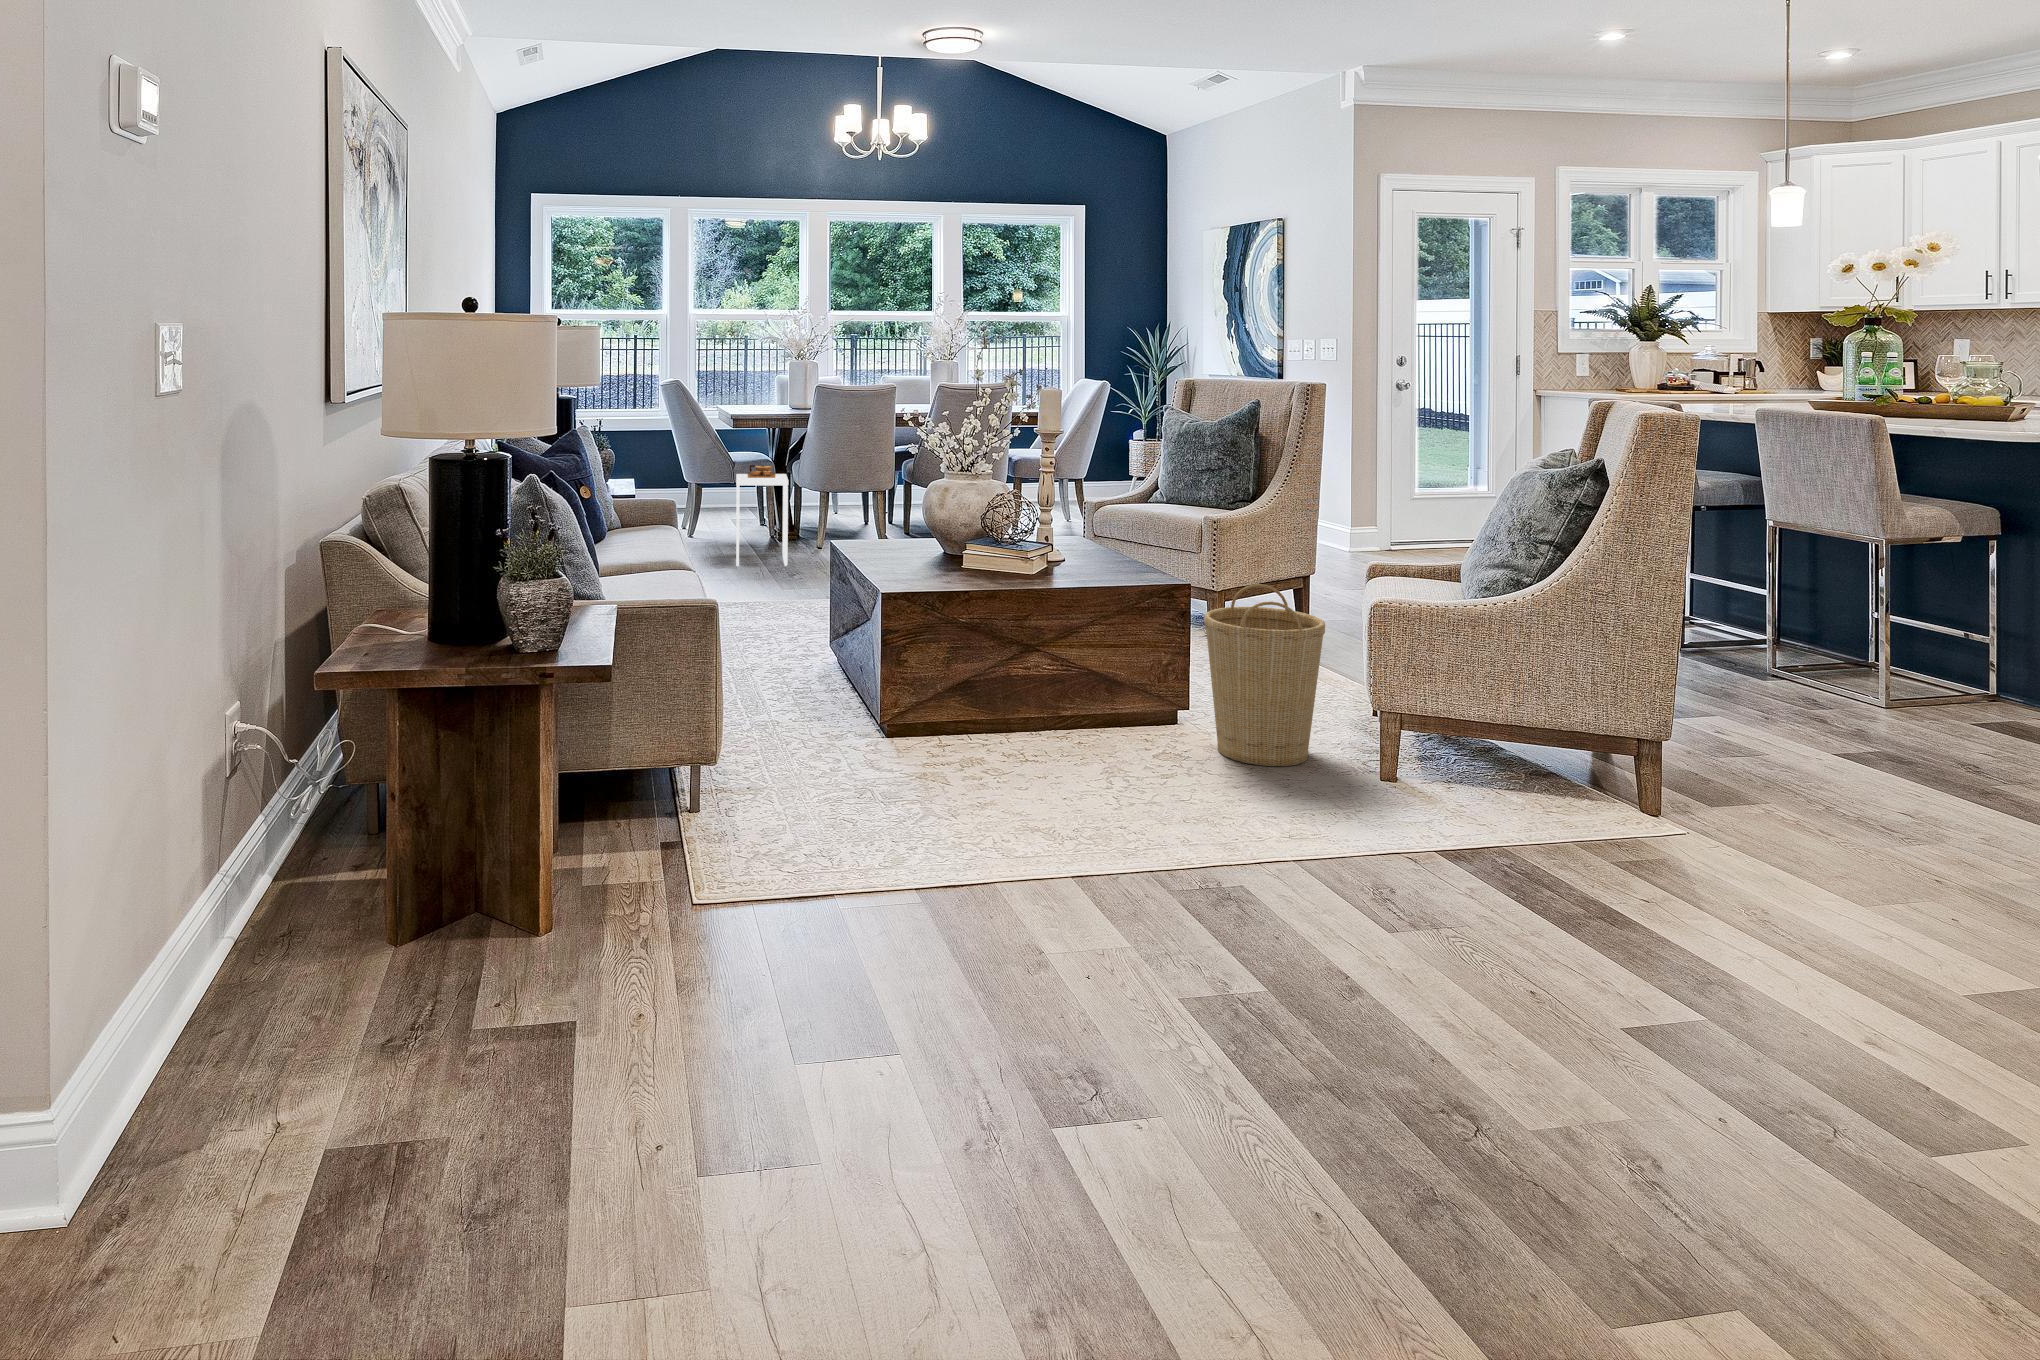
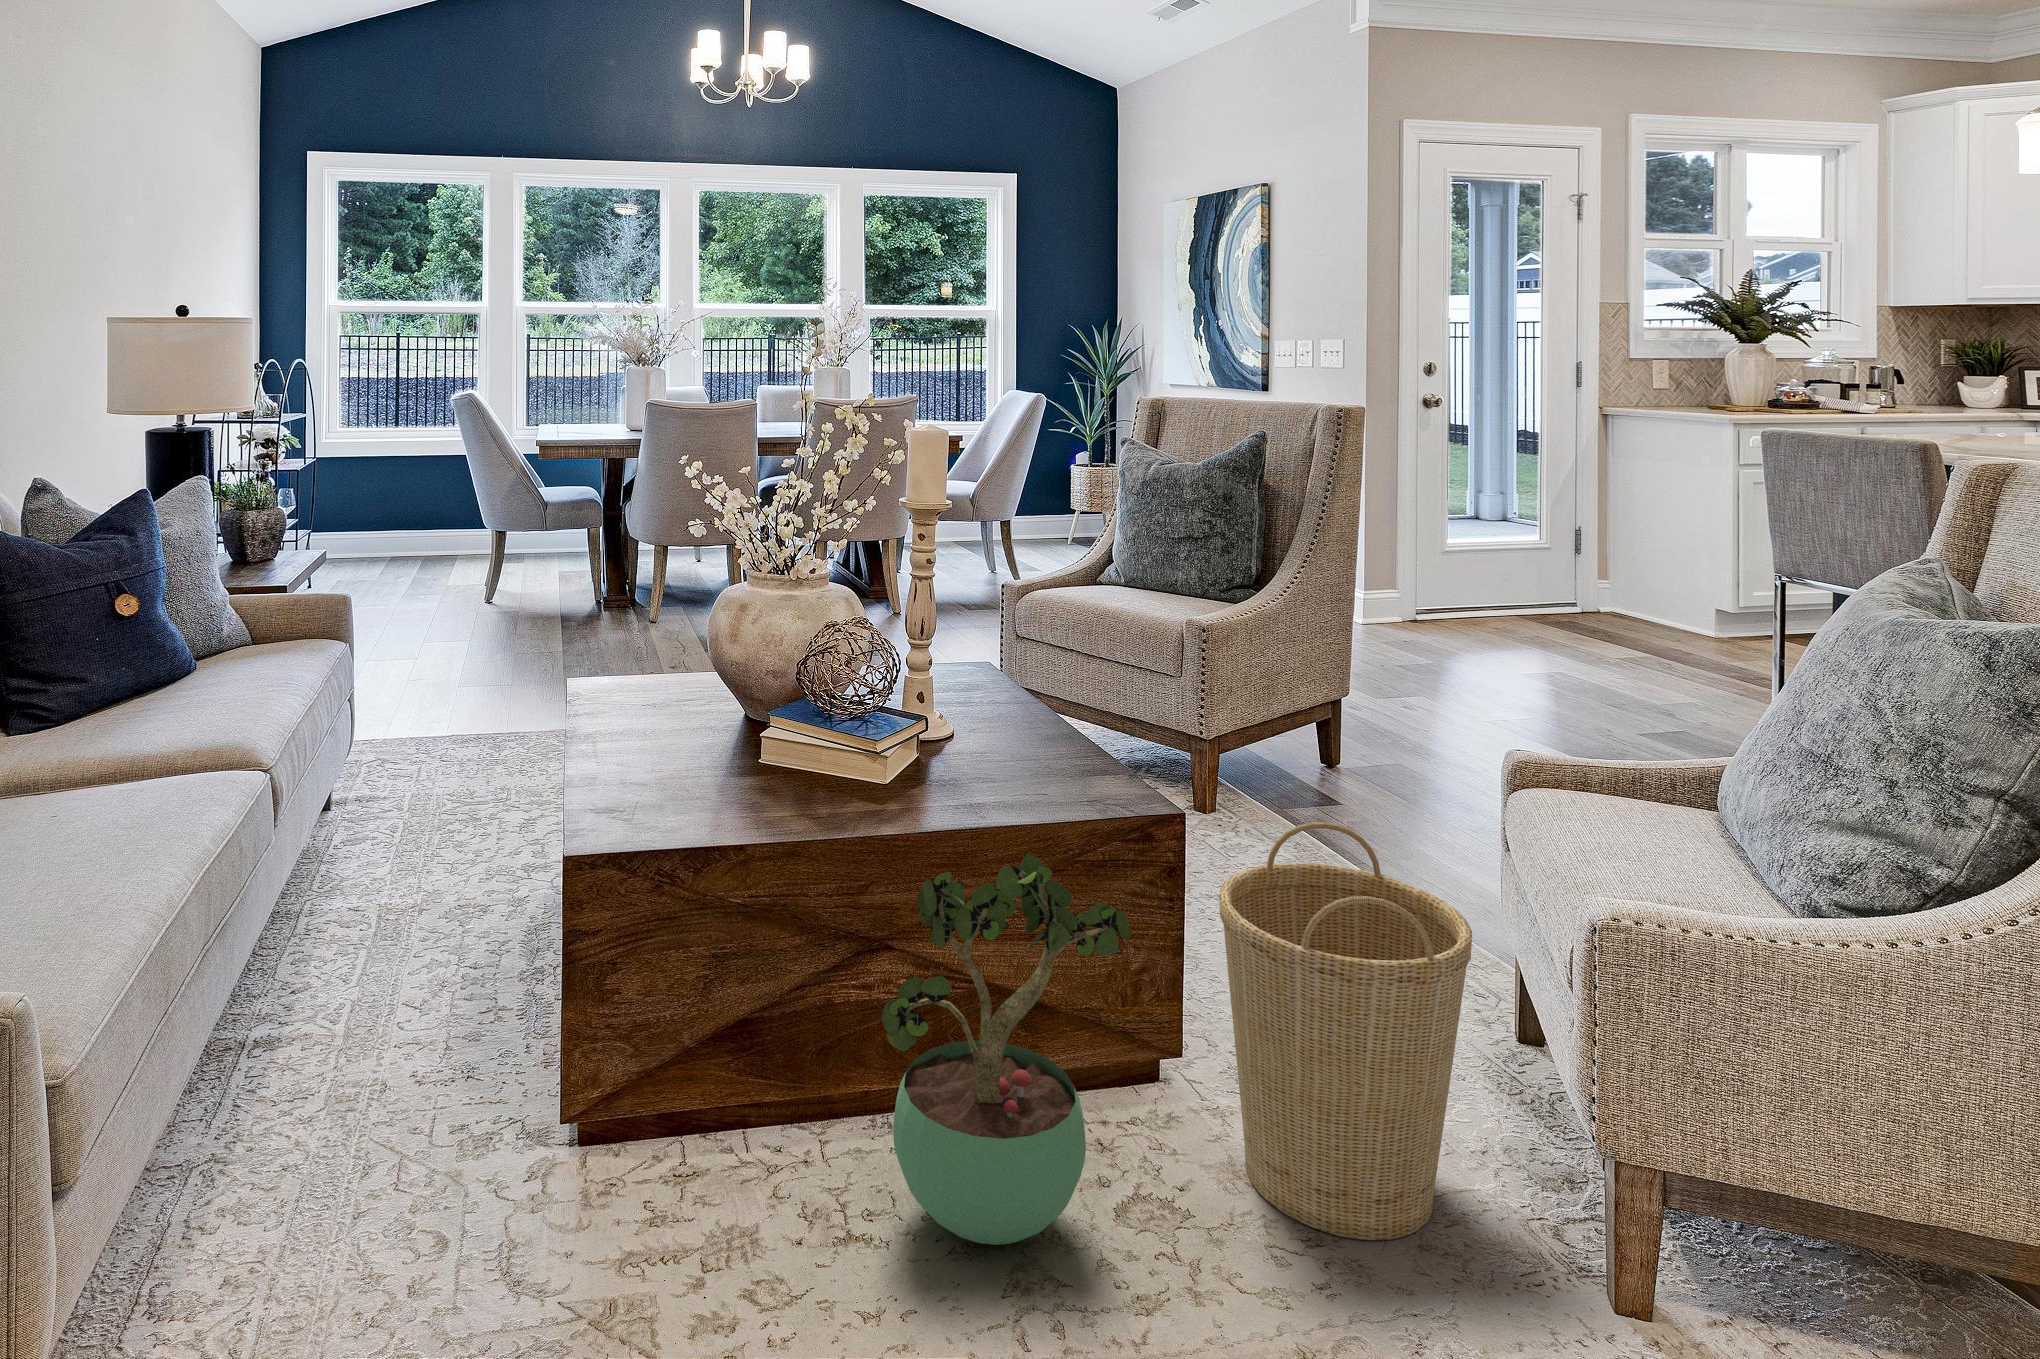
side table: present [736,465,788,566] -> none [521,512,601,655]
potted plant: none [1041,581,1158,763] -> present [881,852,1130,1245]

